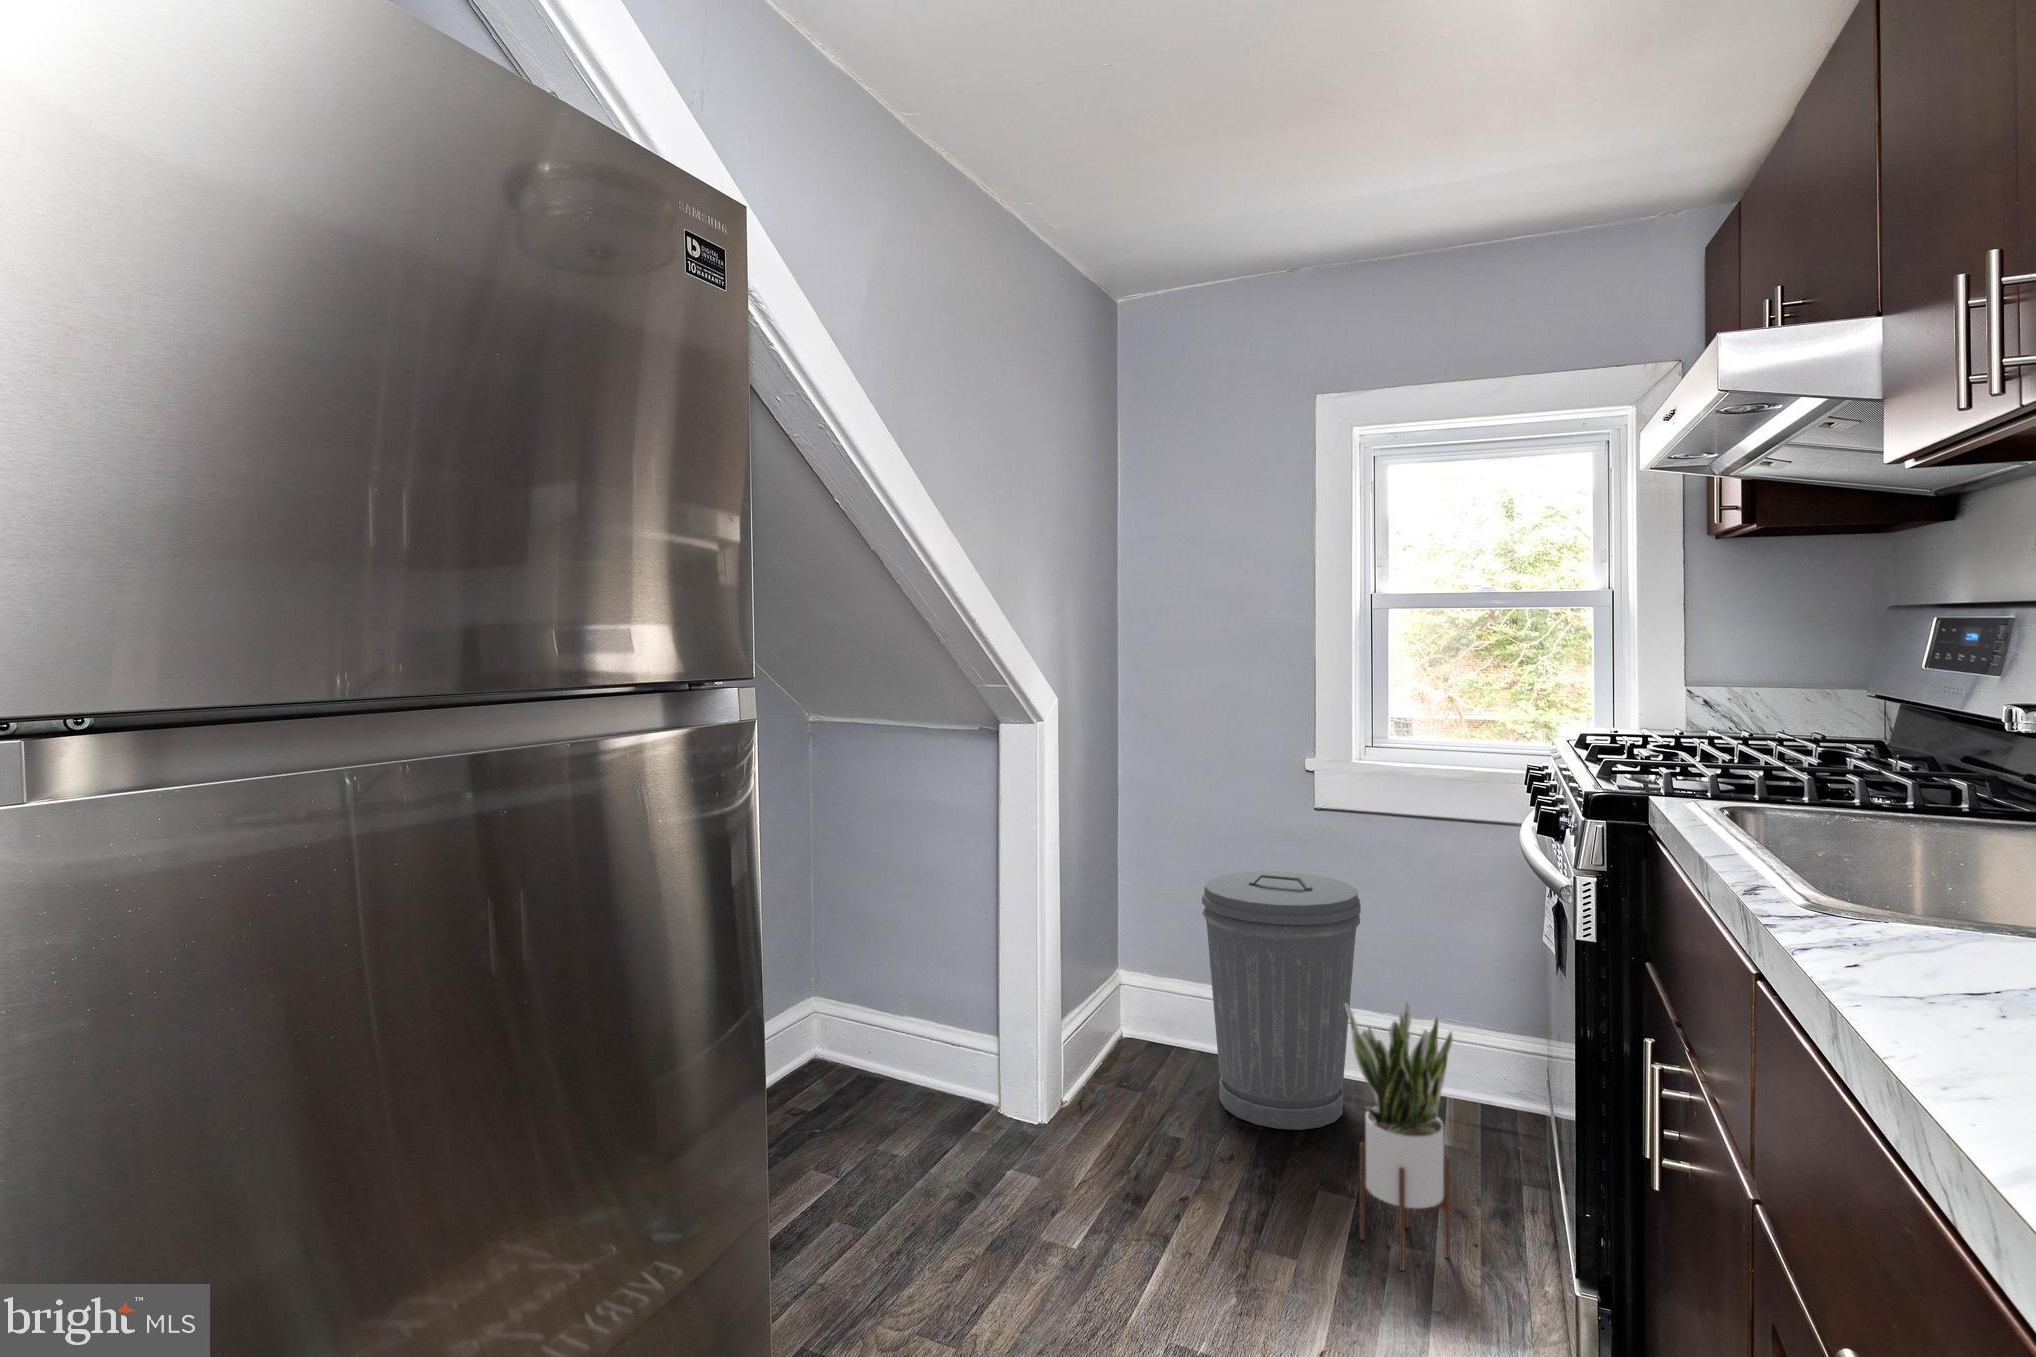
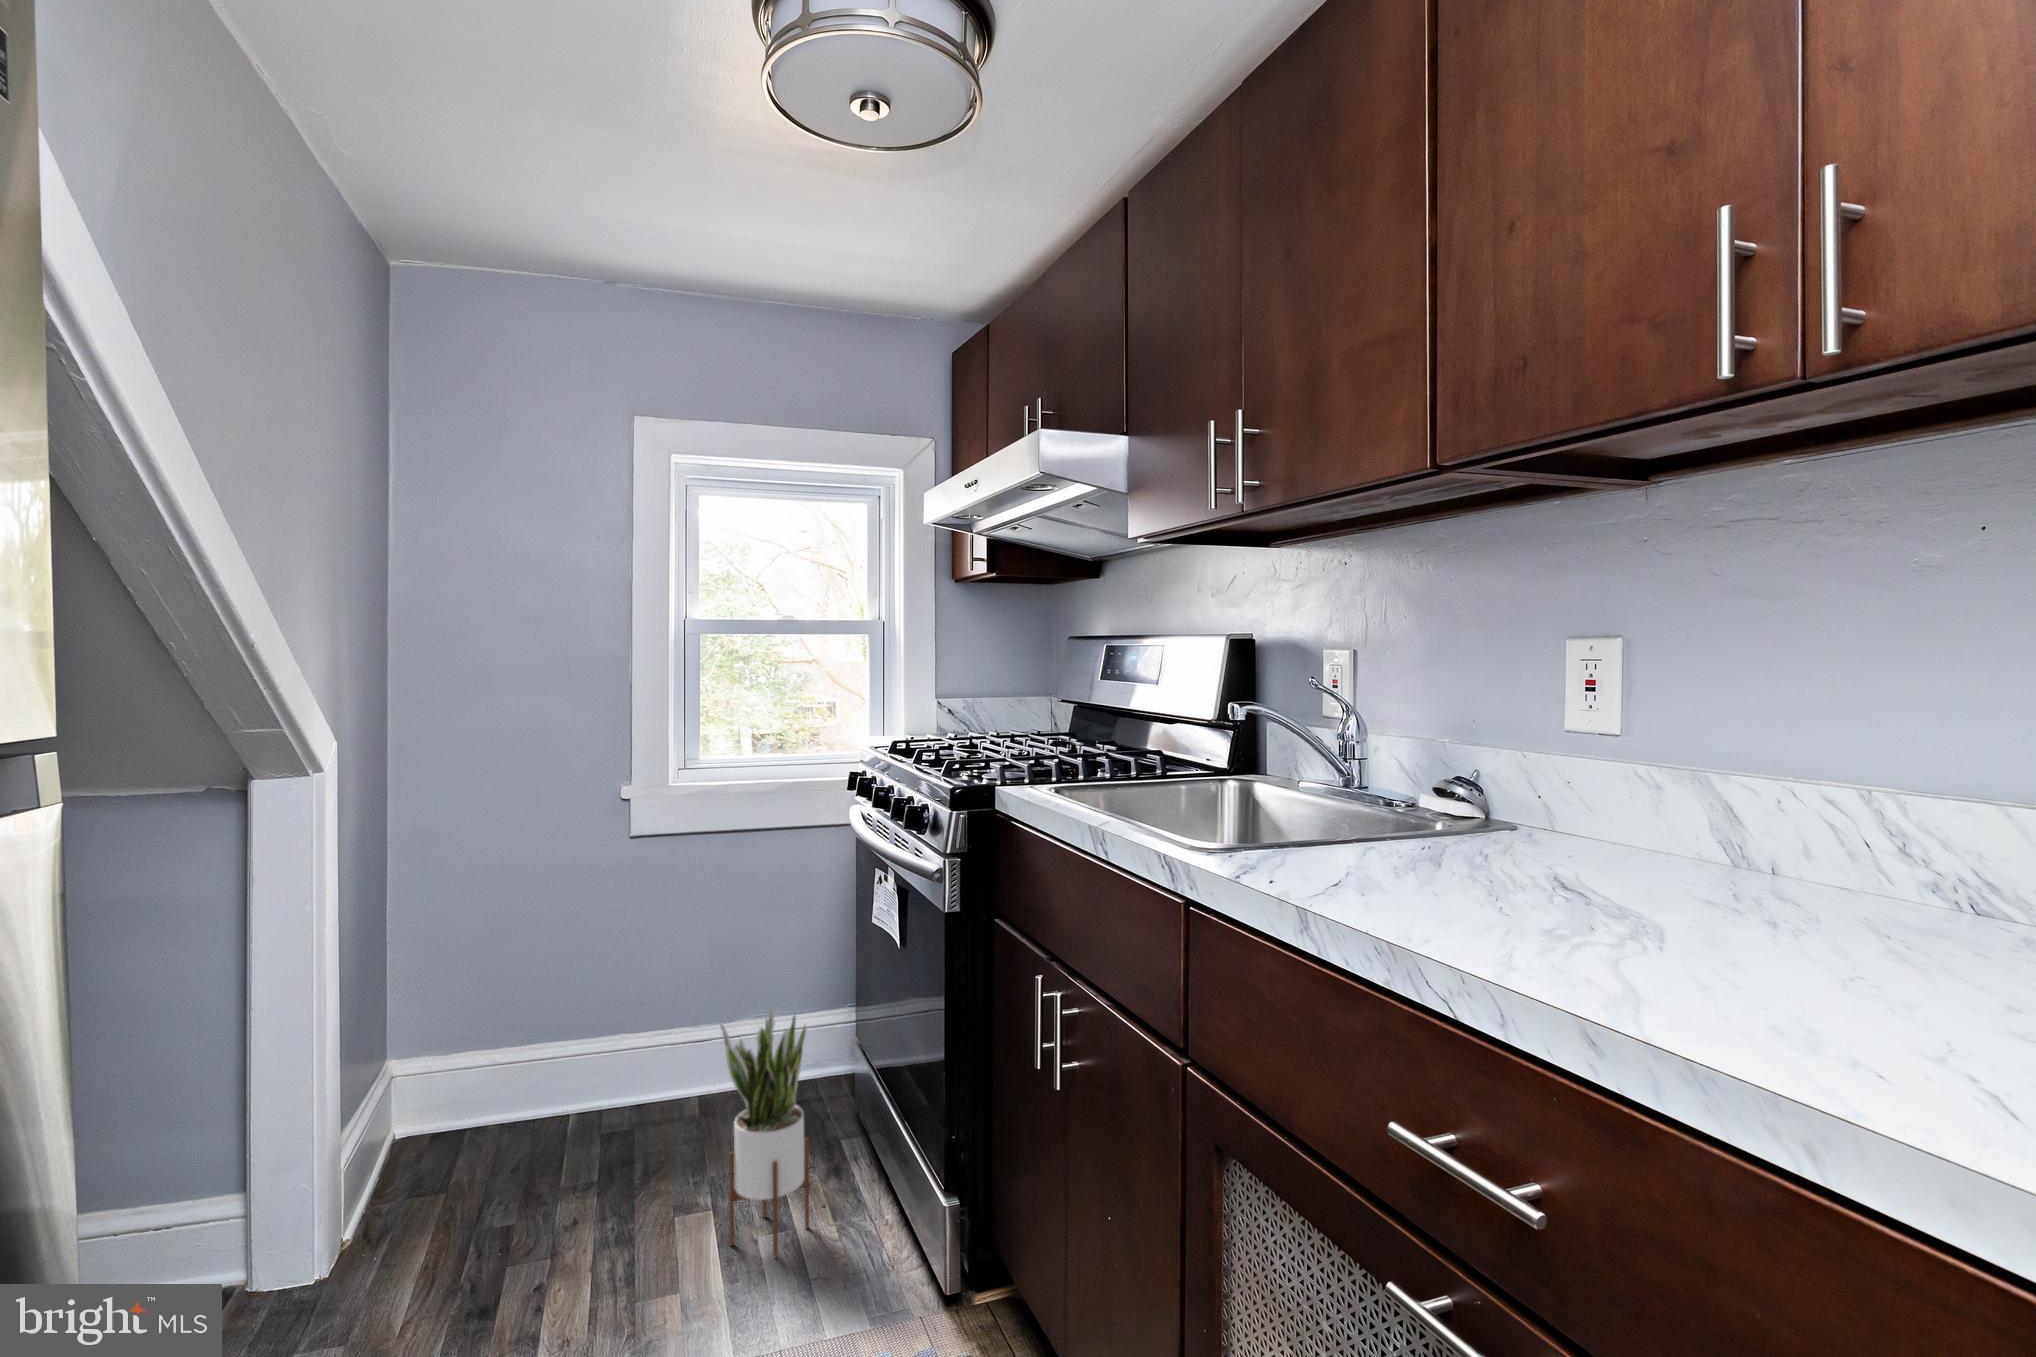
trash can: present [1202,871,1361,1130] -> none [519,908,688,1176]

